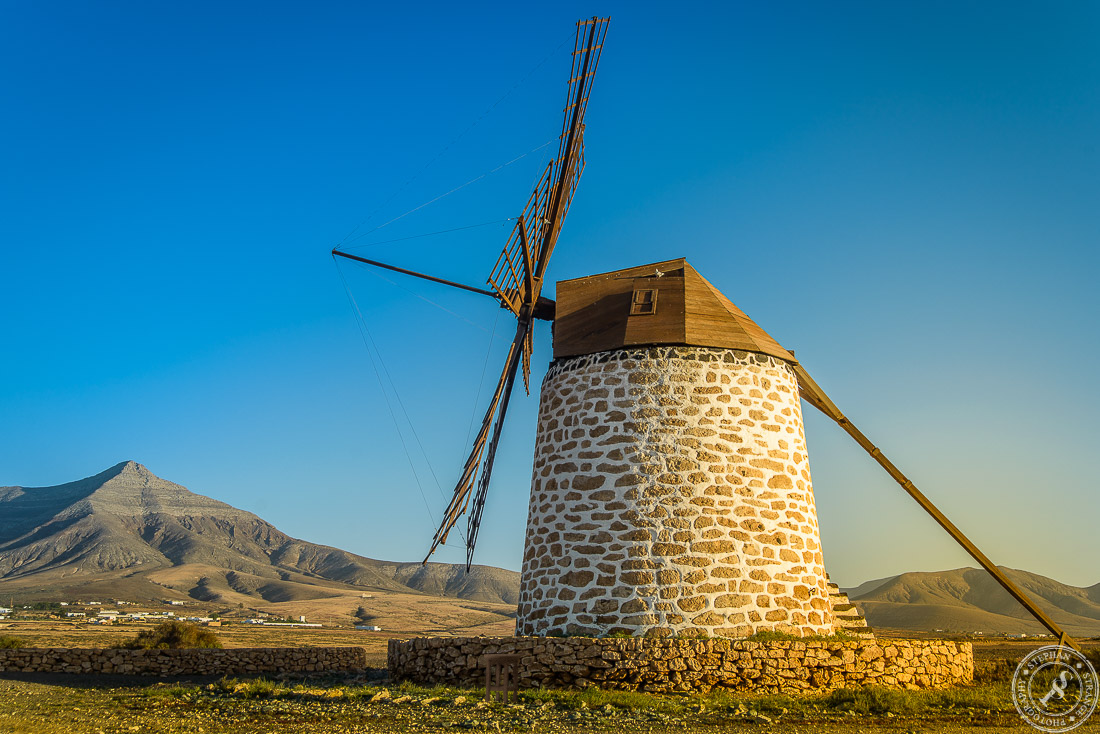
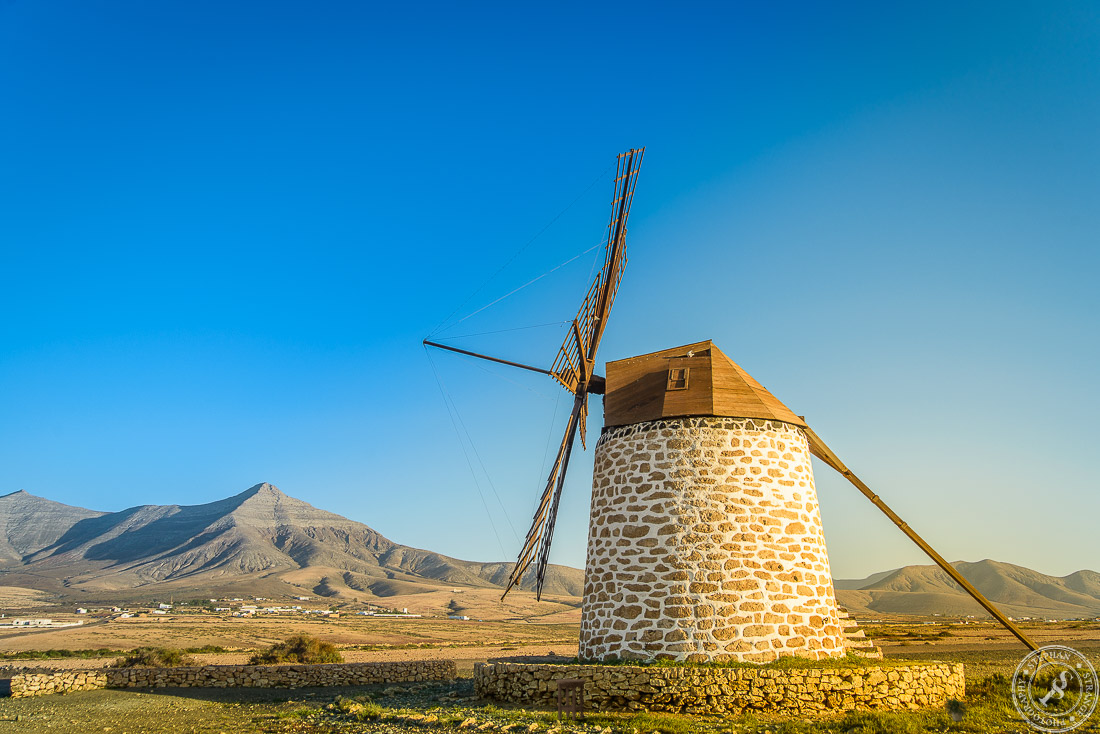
potted plant: none [950,674,979,701] -> present [945,698,967,721]

